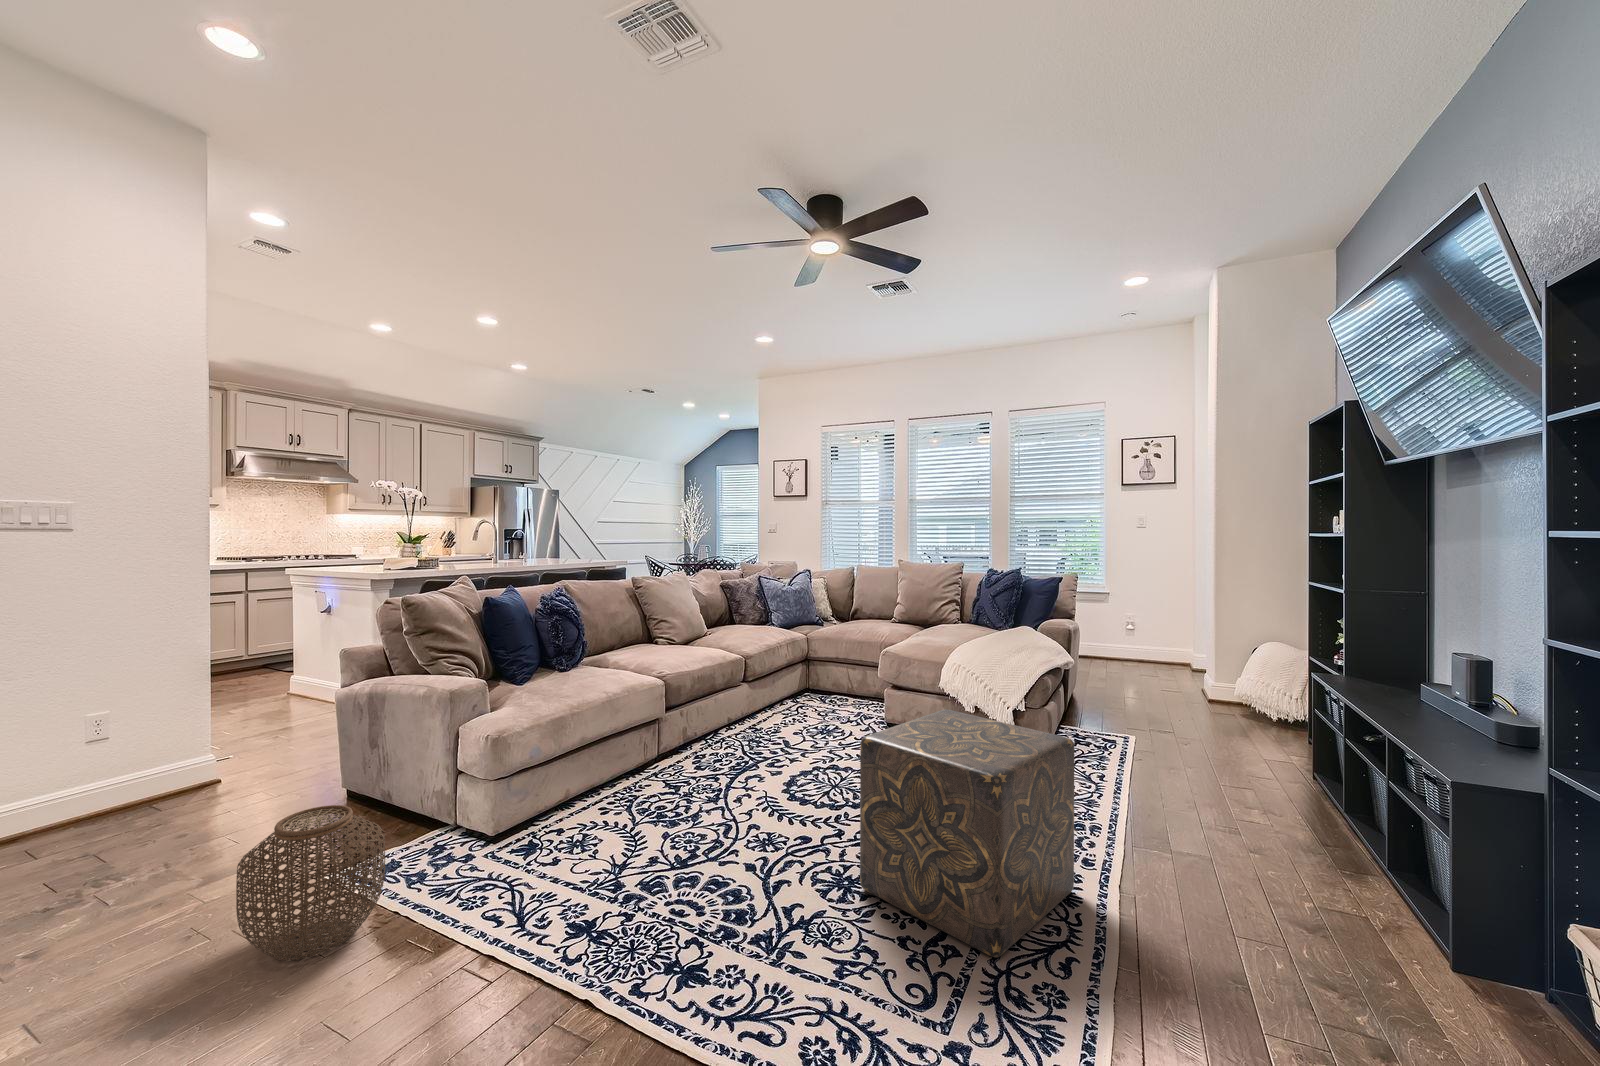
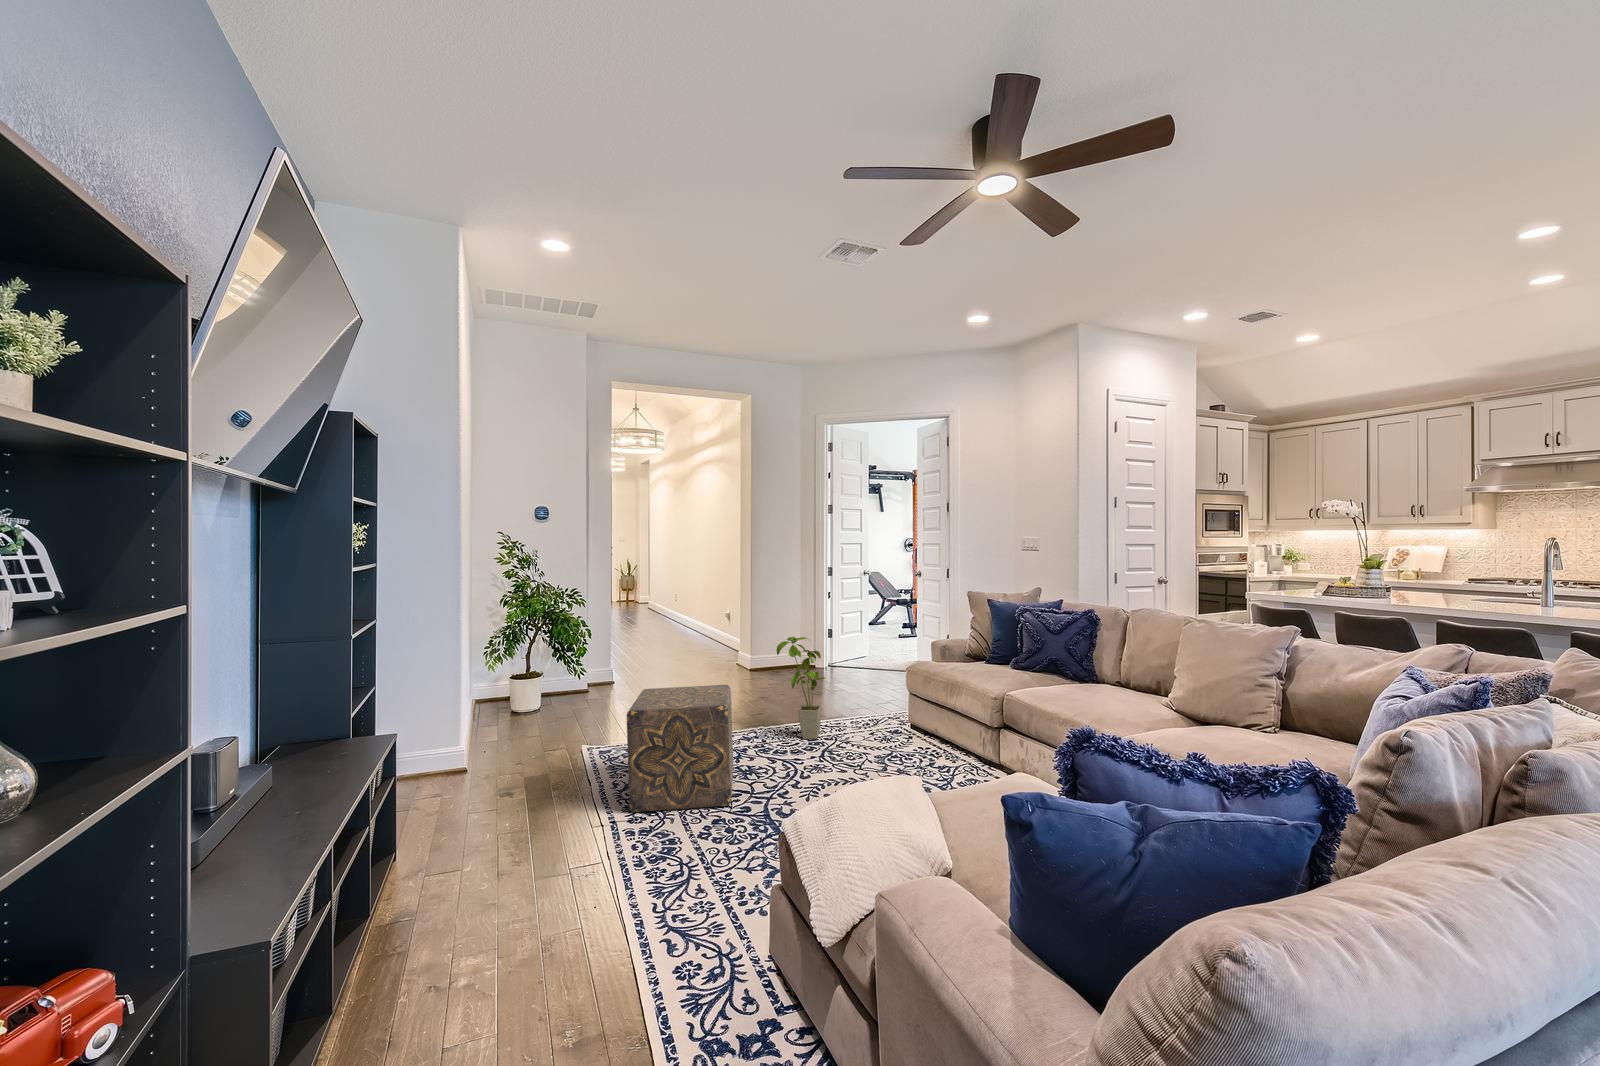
house plant: none [586,686,692,902] -> present [776,637,825,739]
woven basket: present [236,805,385,961] -> none [830,657,873,707]

